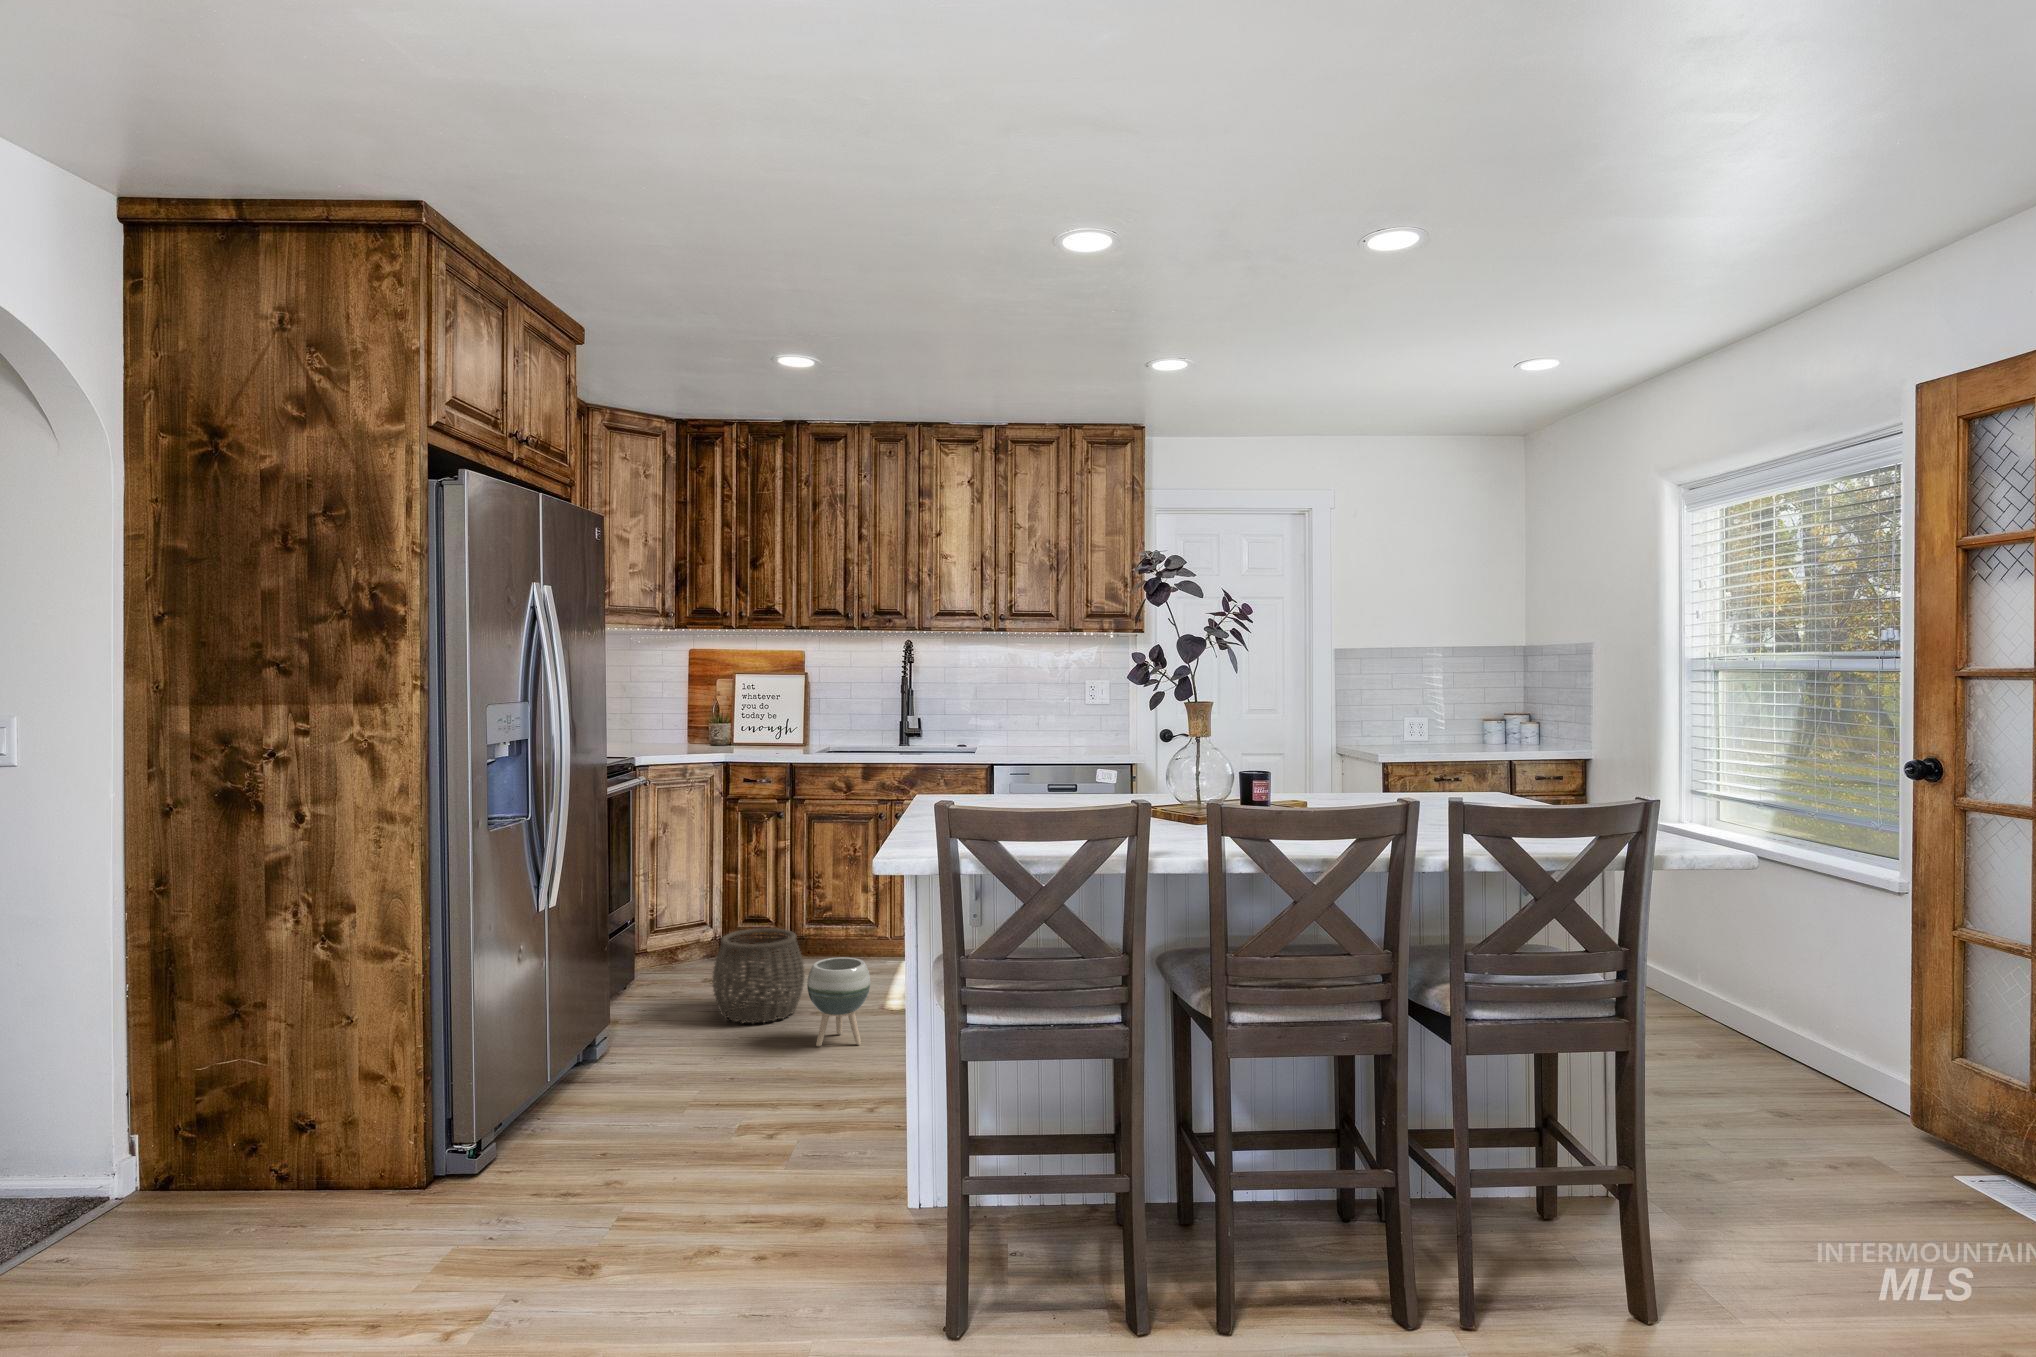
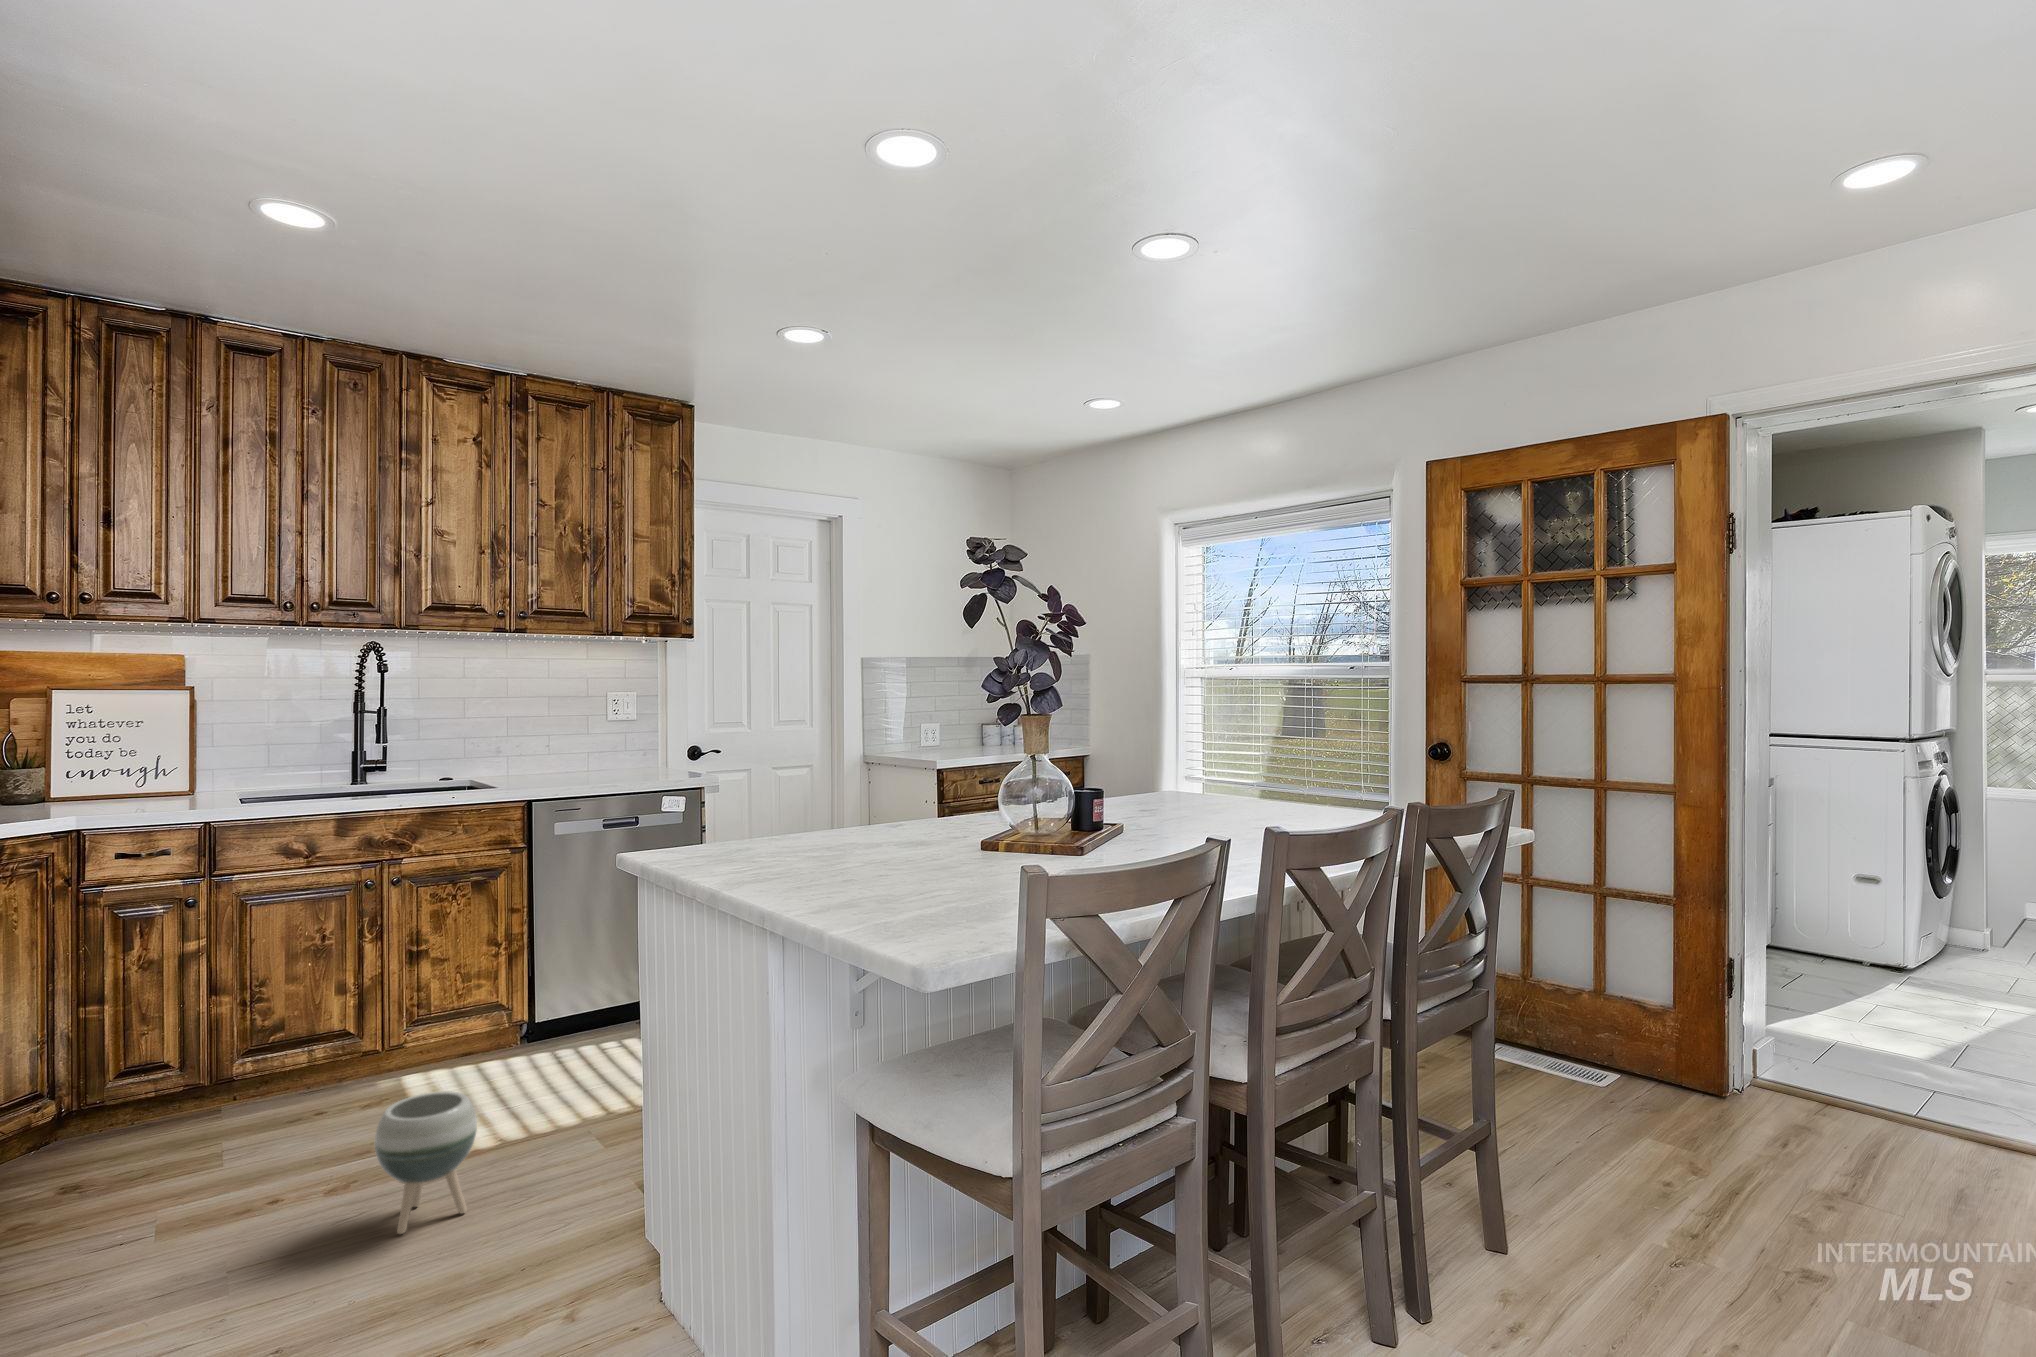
woven basket: present [712,928,805,1024] -> none [150,1074,323,1240]

